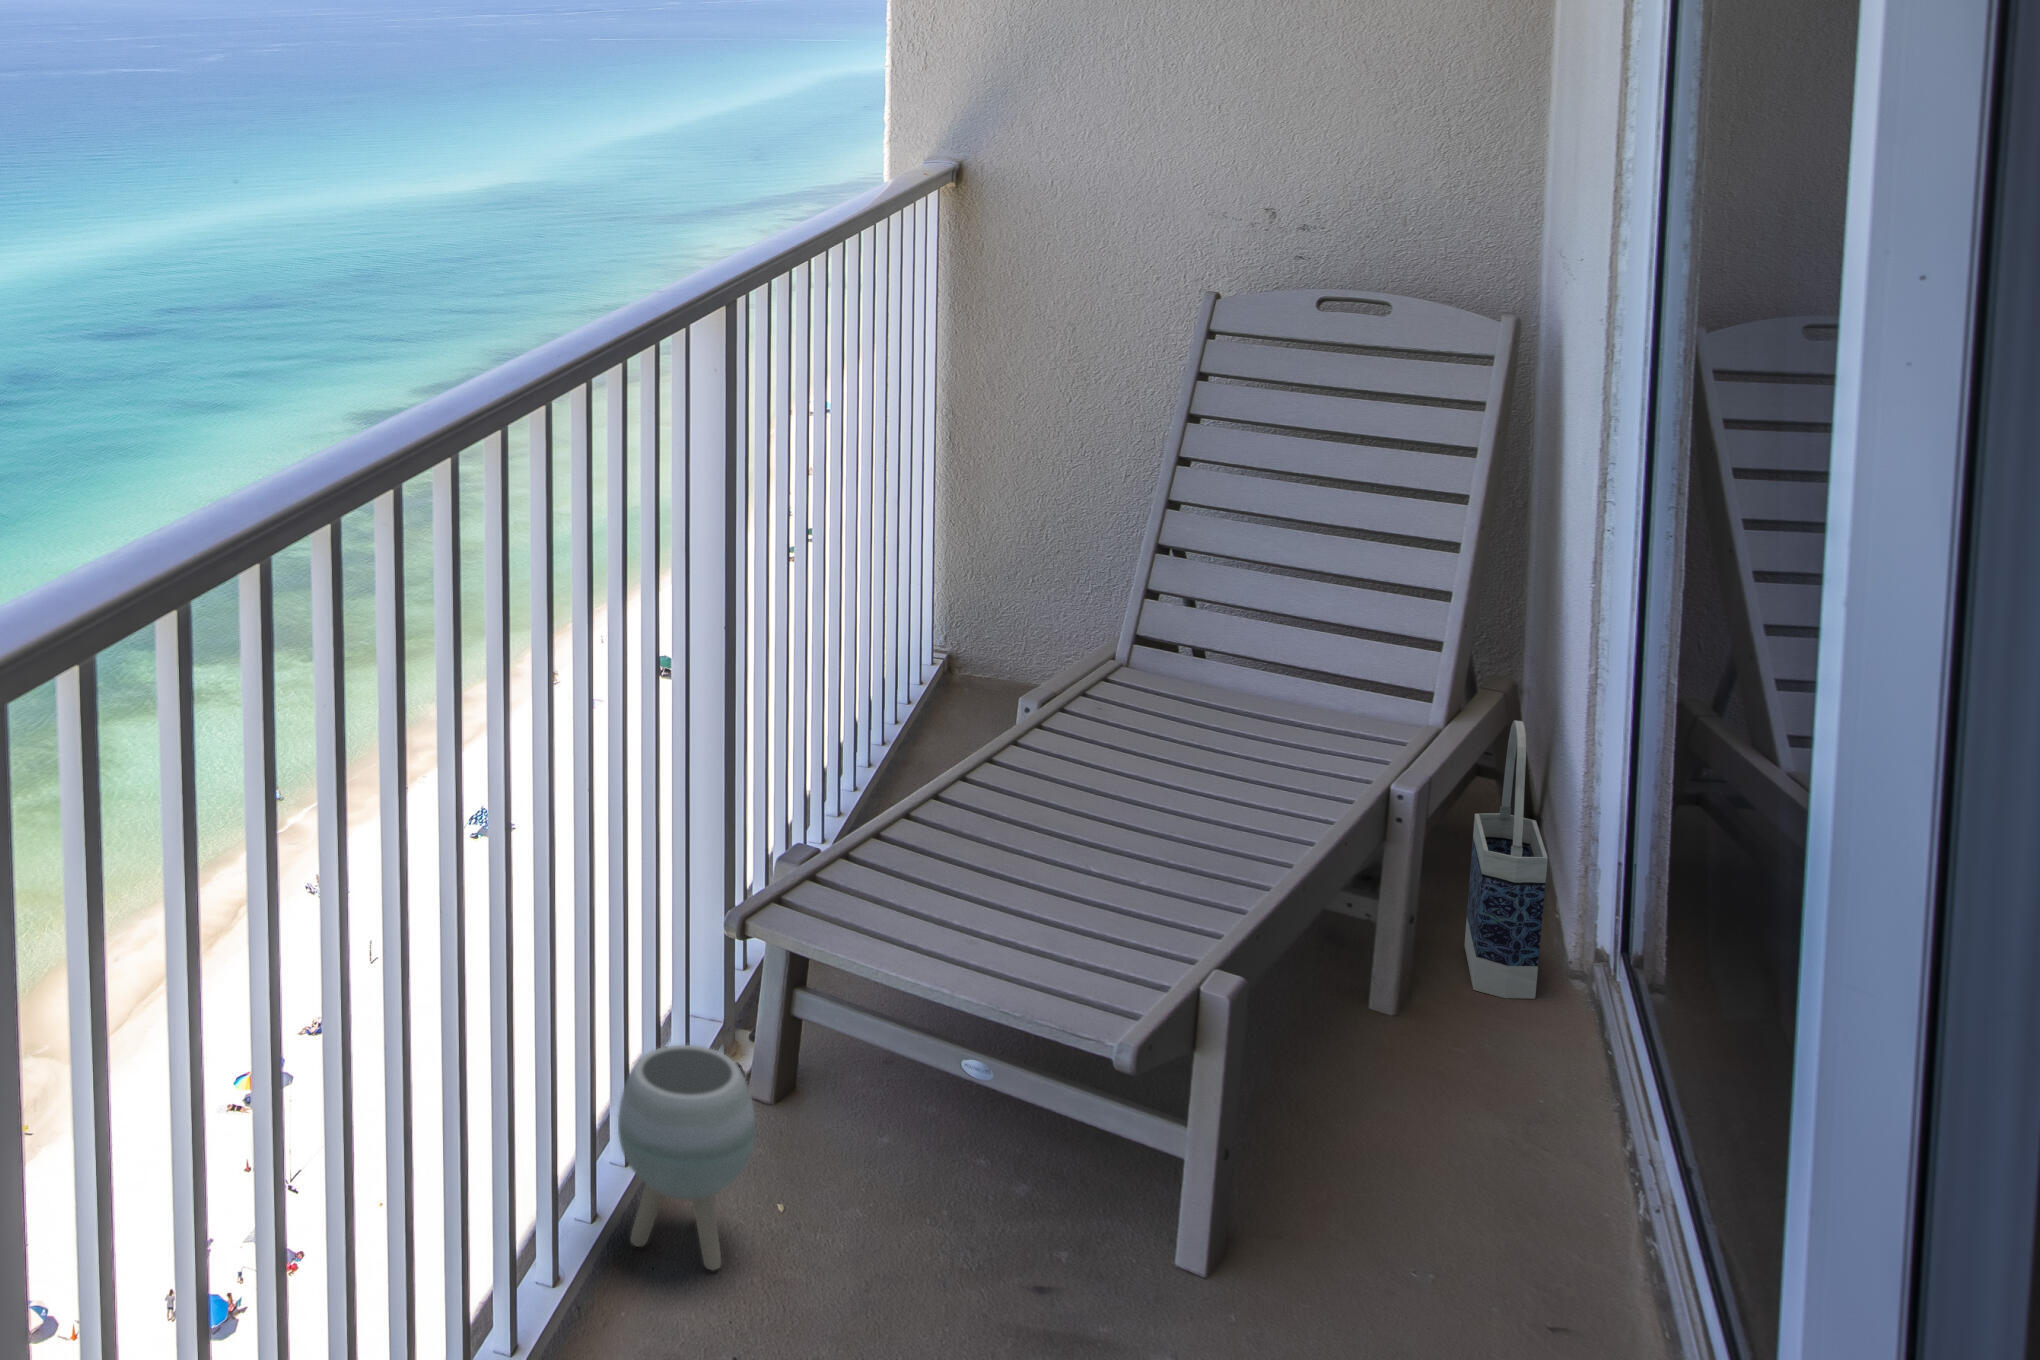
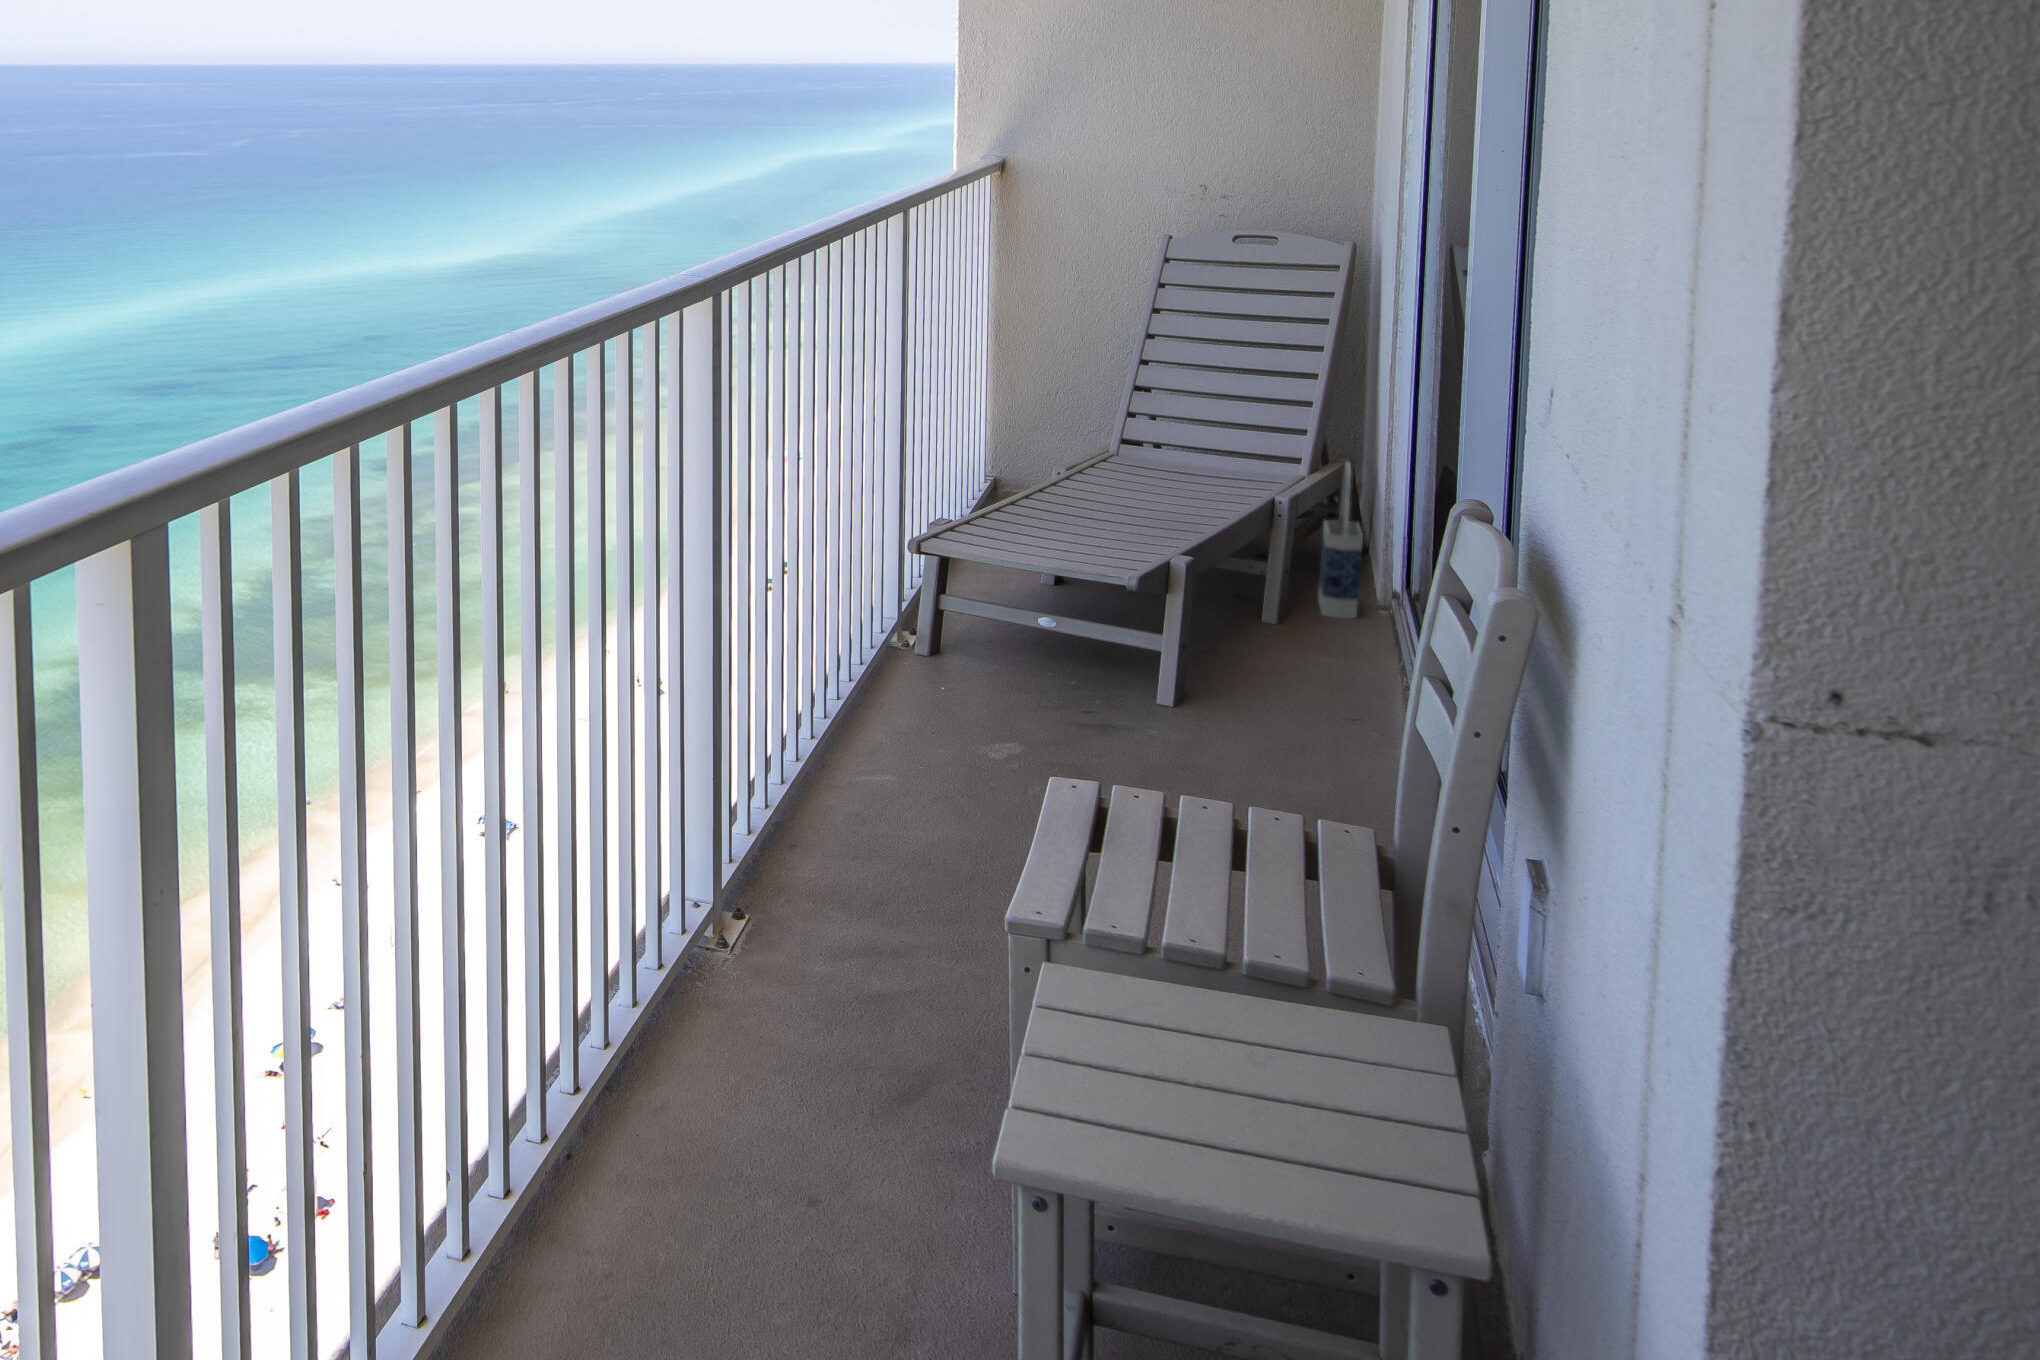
planter: present [618,1045,755,1270] -> none [867,598,939,707]

